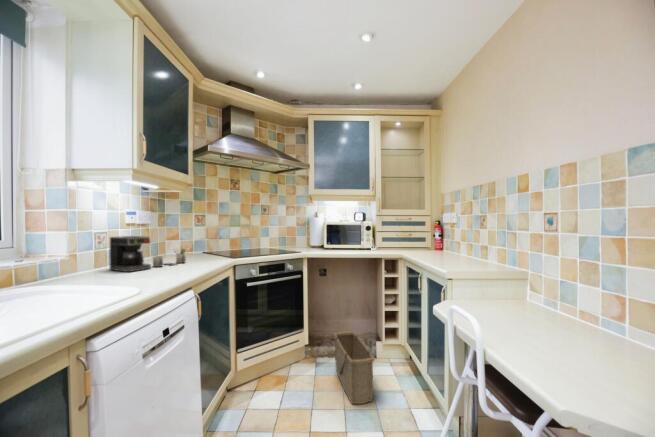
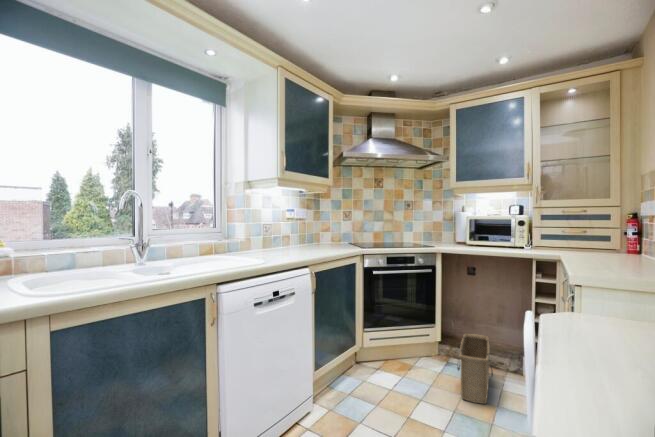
coffee maker: present [110,236,186,272] -> none [282,228,329,251]

